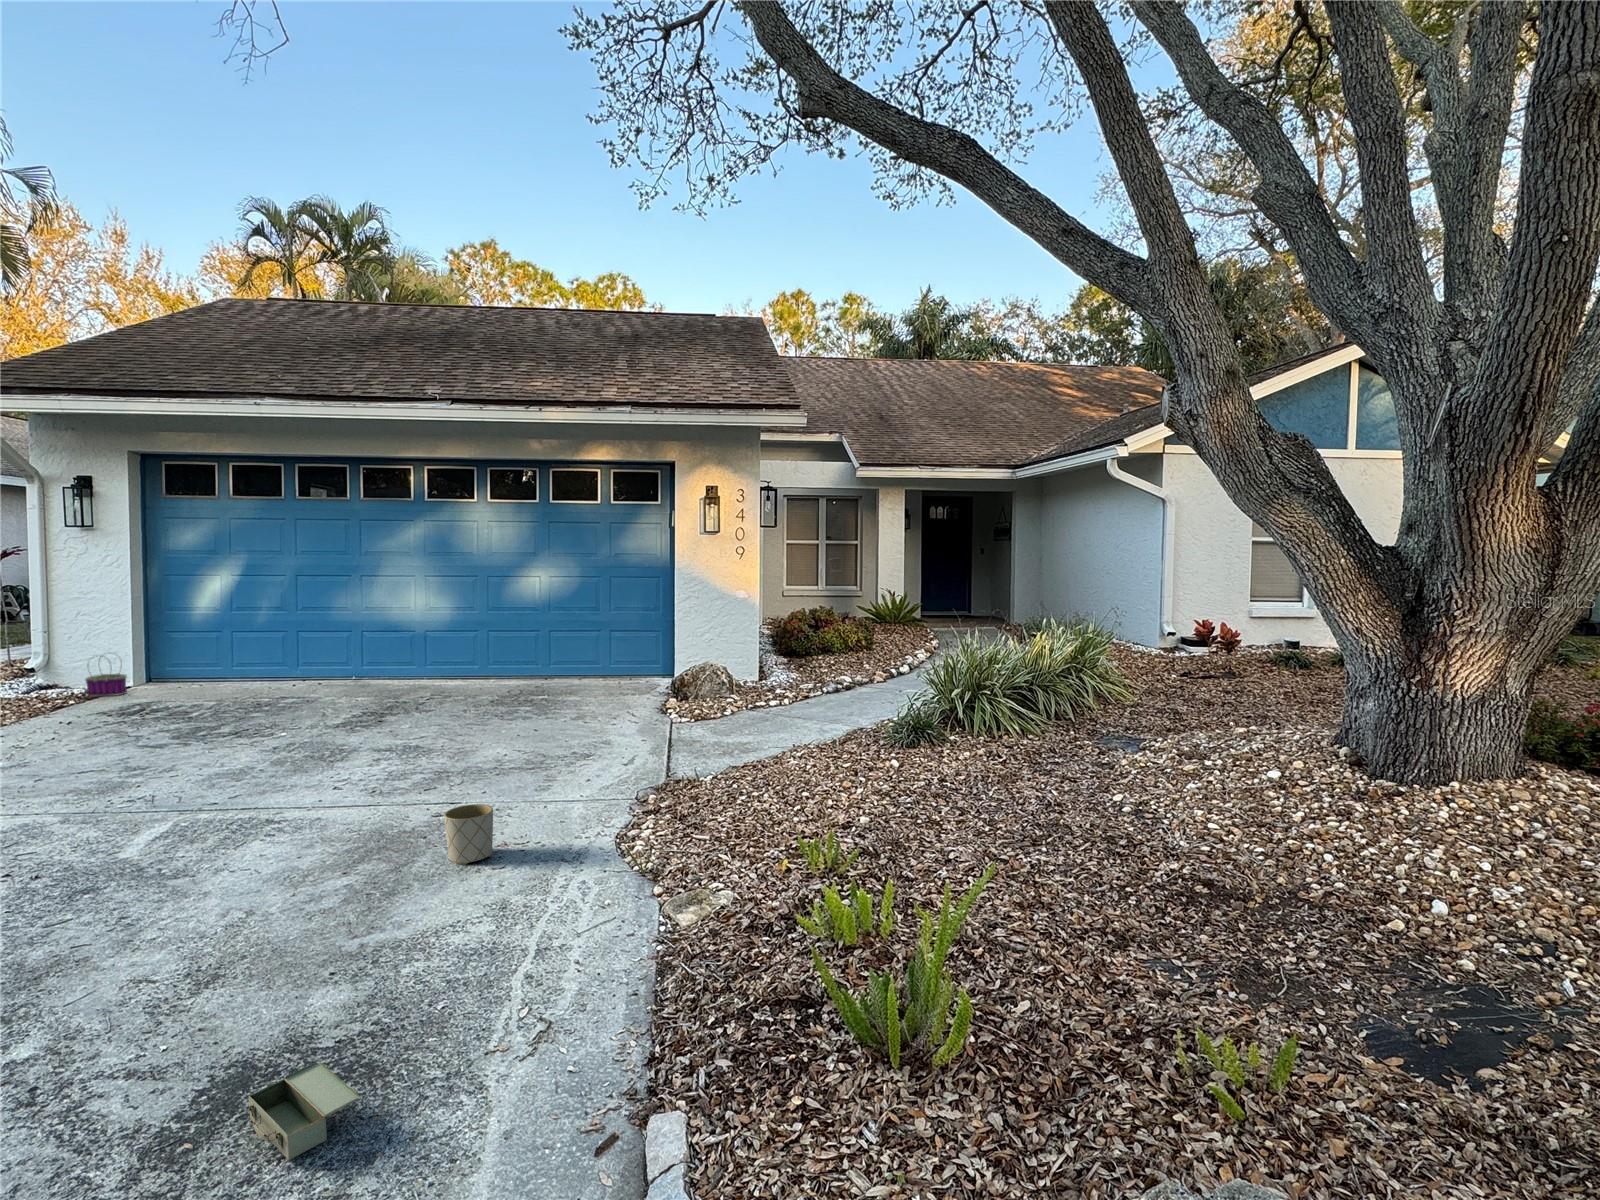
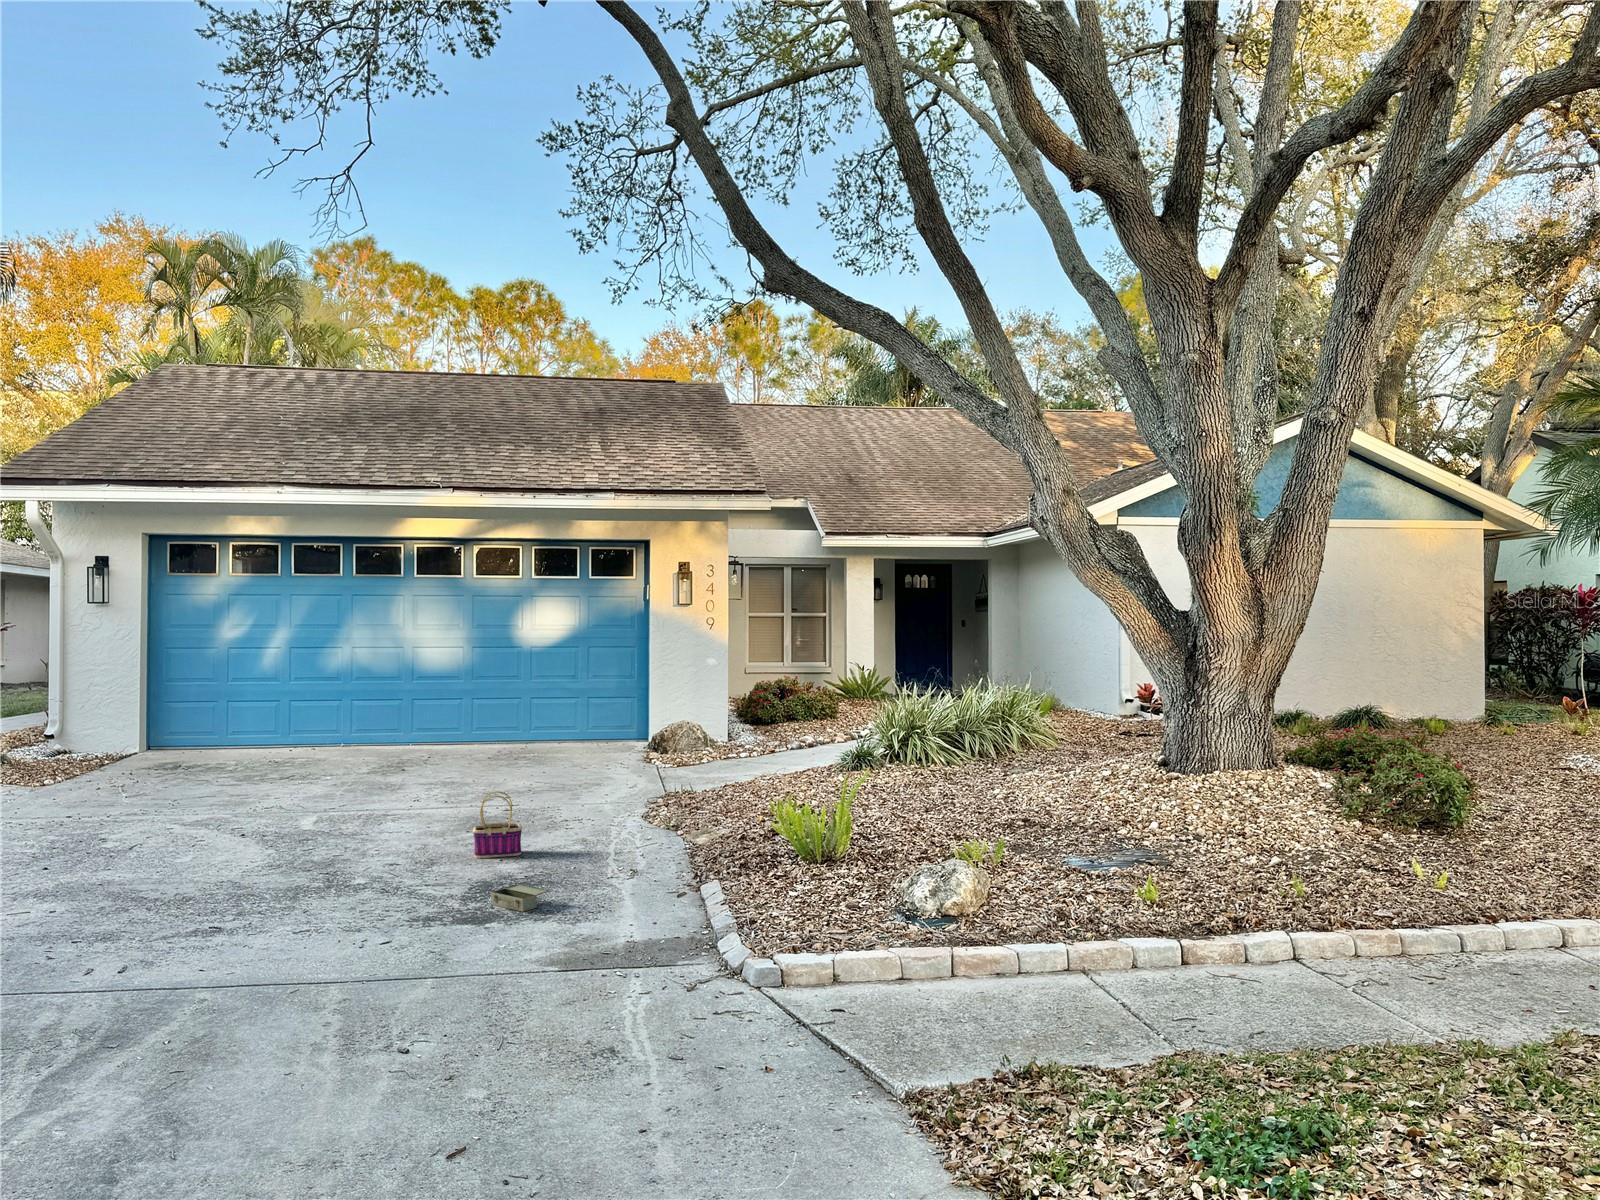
basket: present [86,656,127,697] -> present [473,791,522,858]
planter: present [444,804,493,865] -> none [521,797,554,836]

